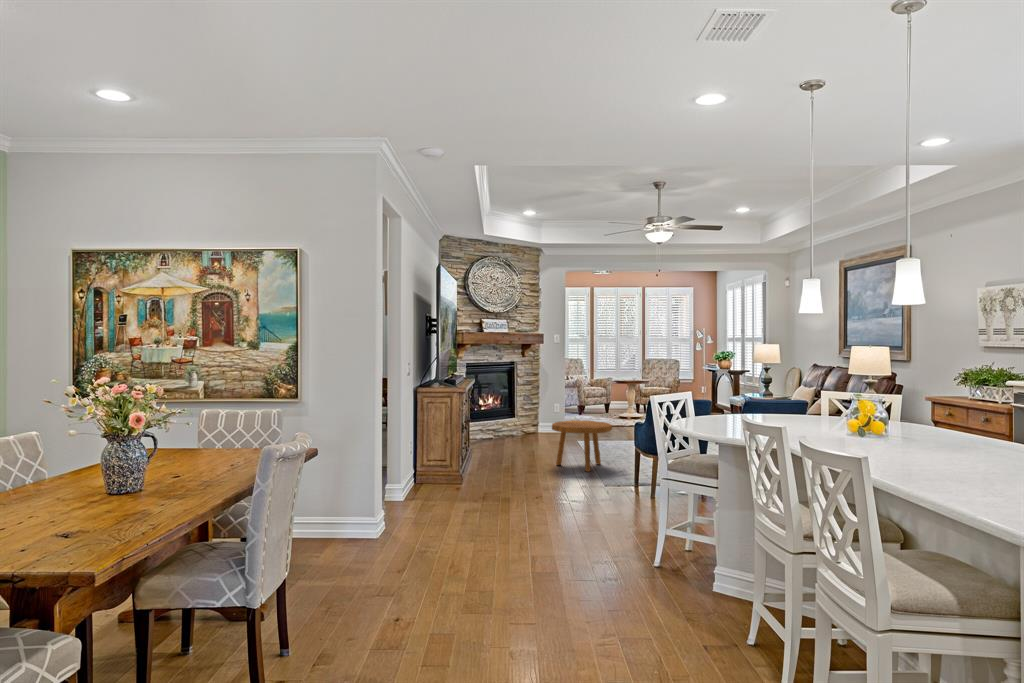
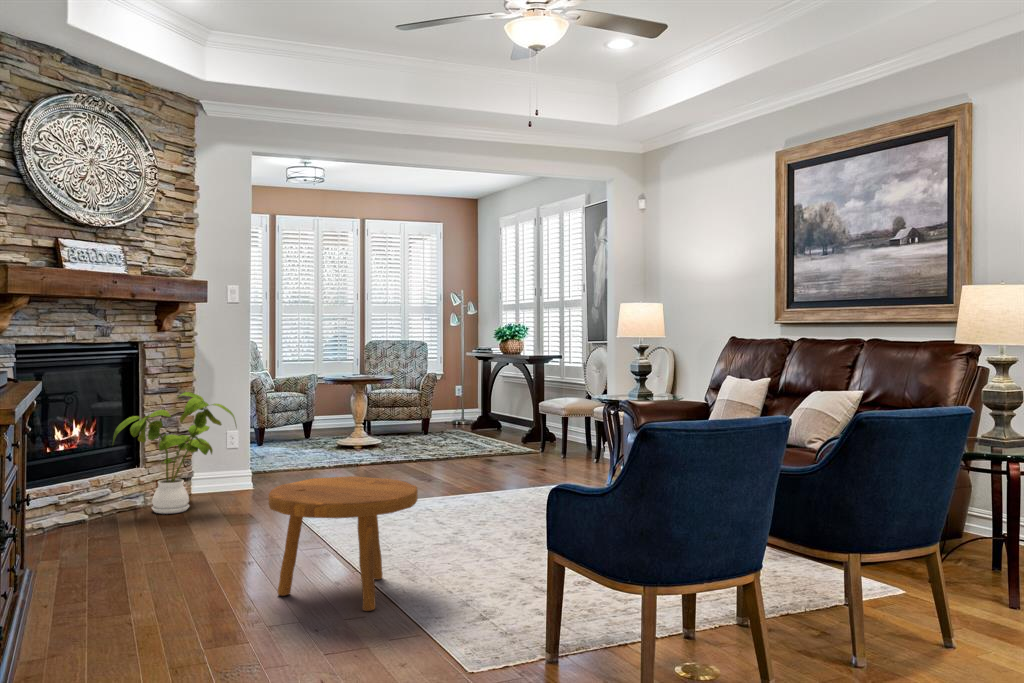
house plant: none [503,385,555,439] -> present [113,392,236,514]

